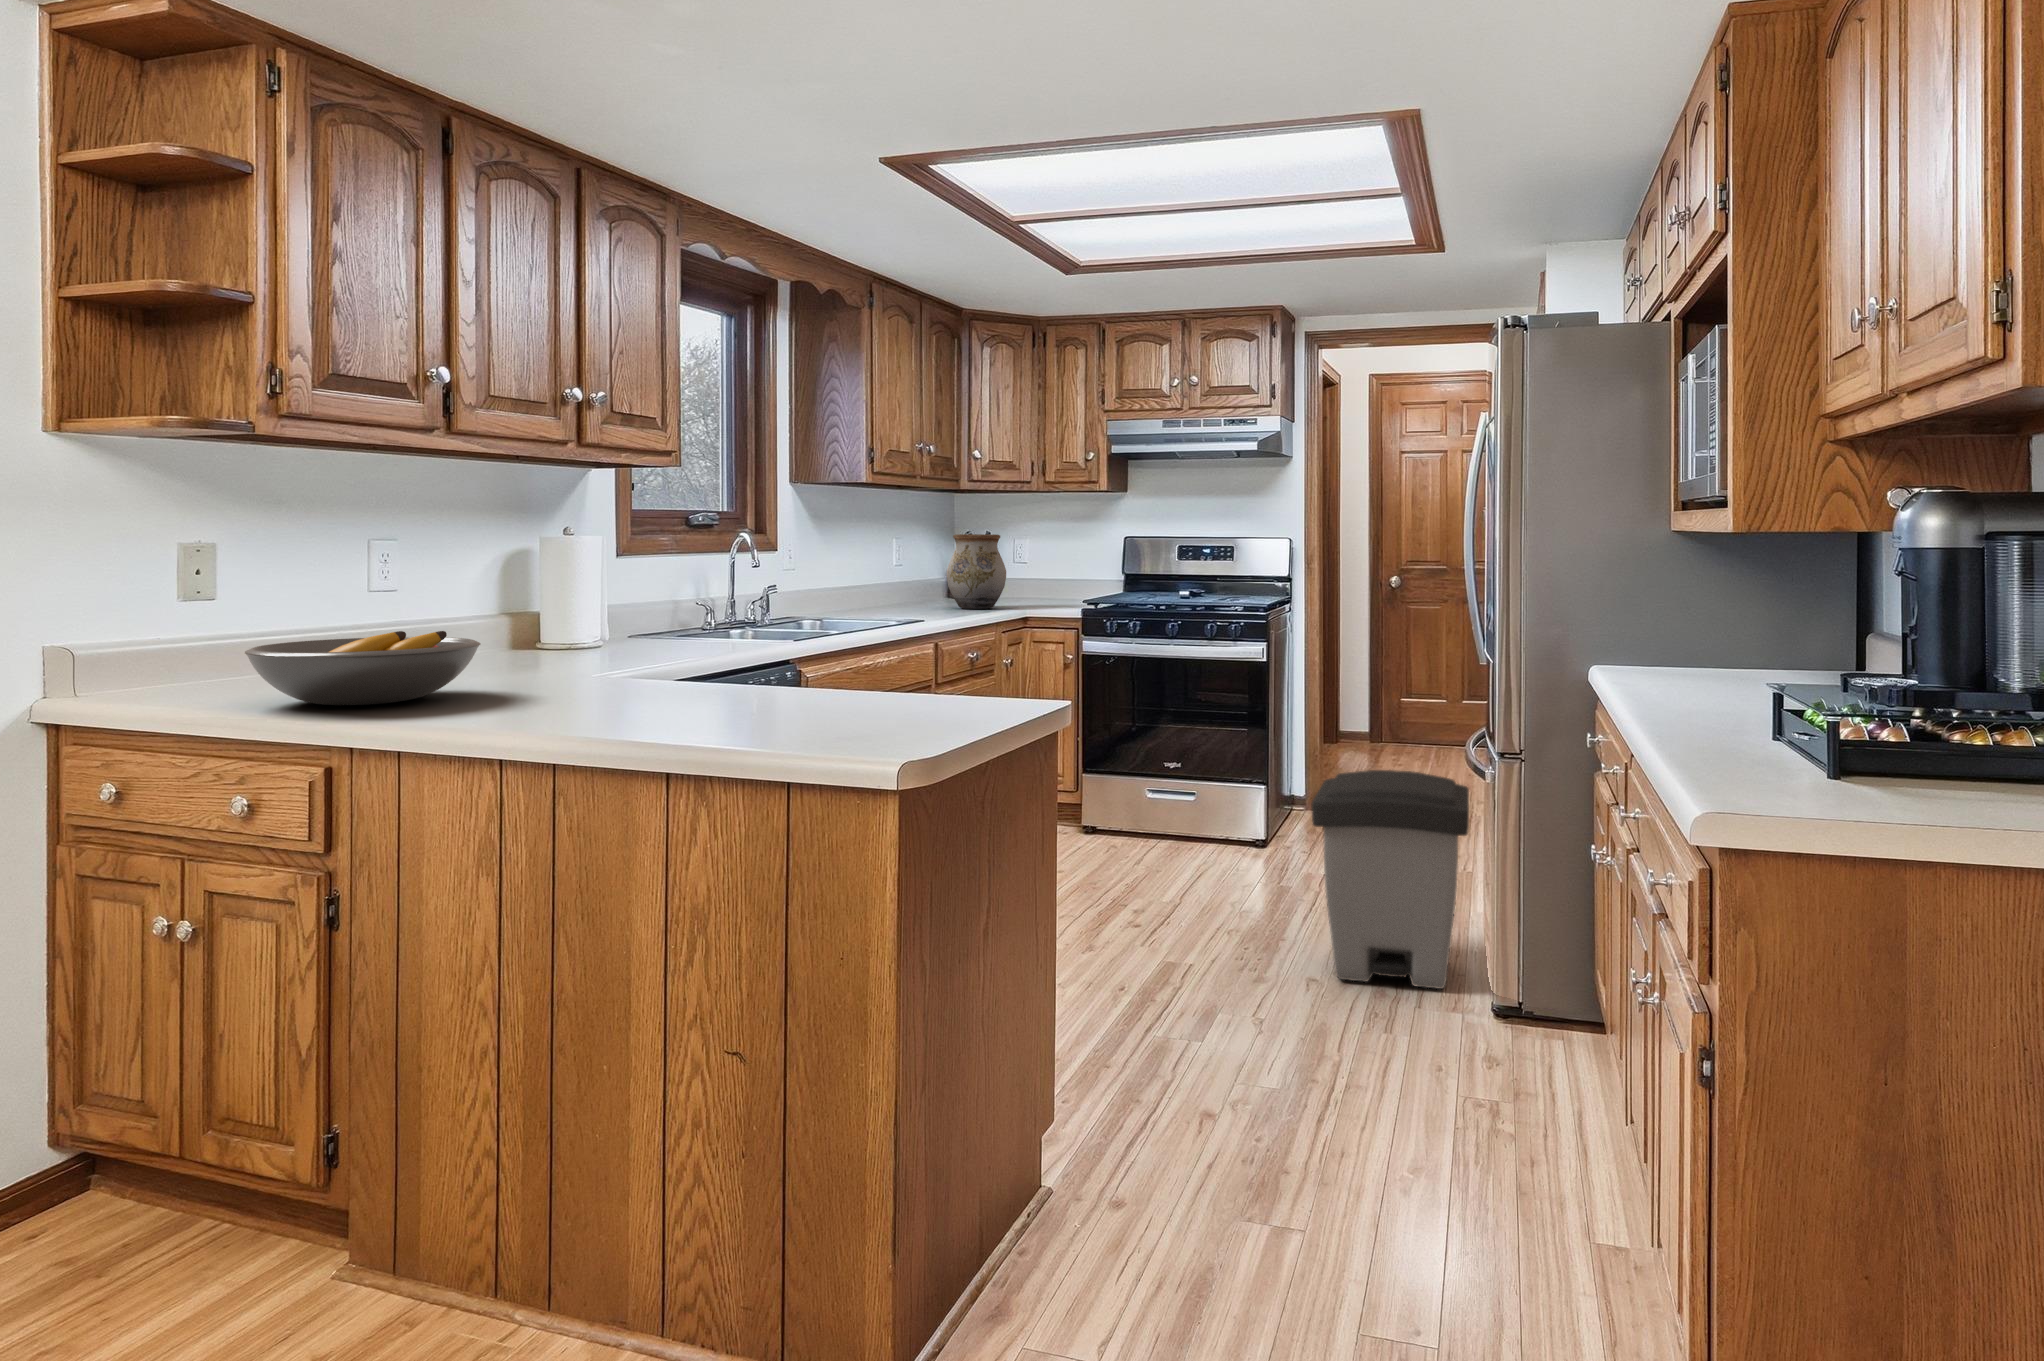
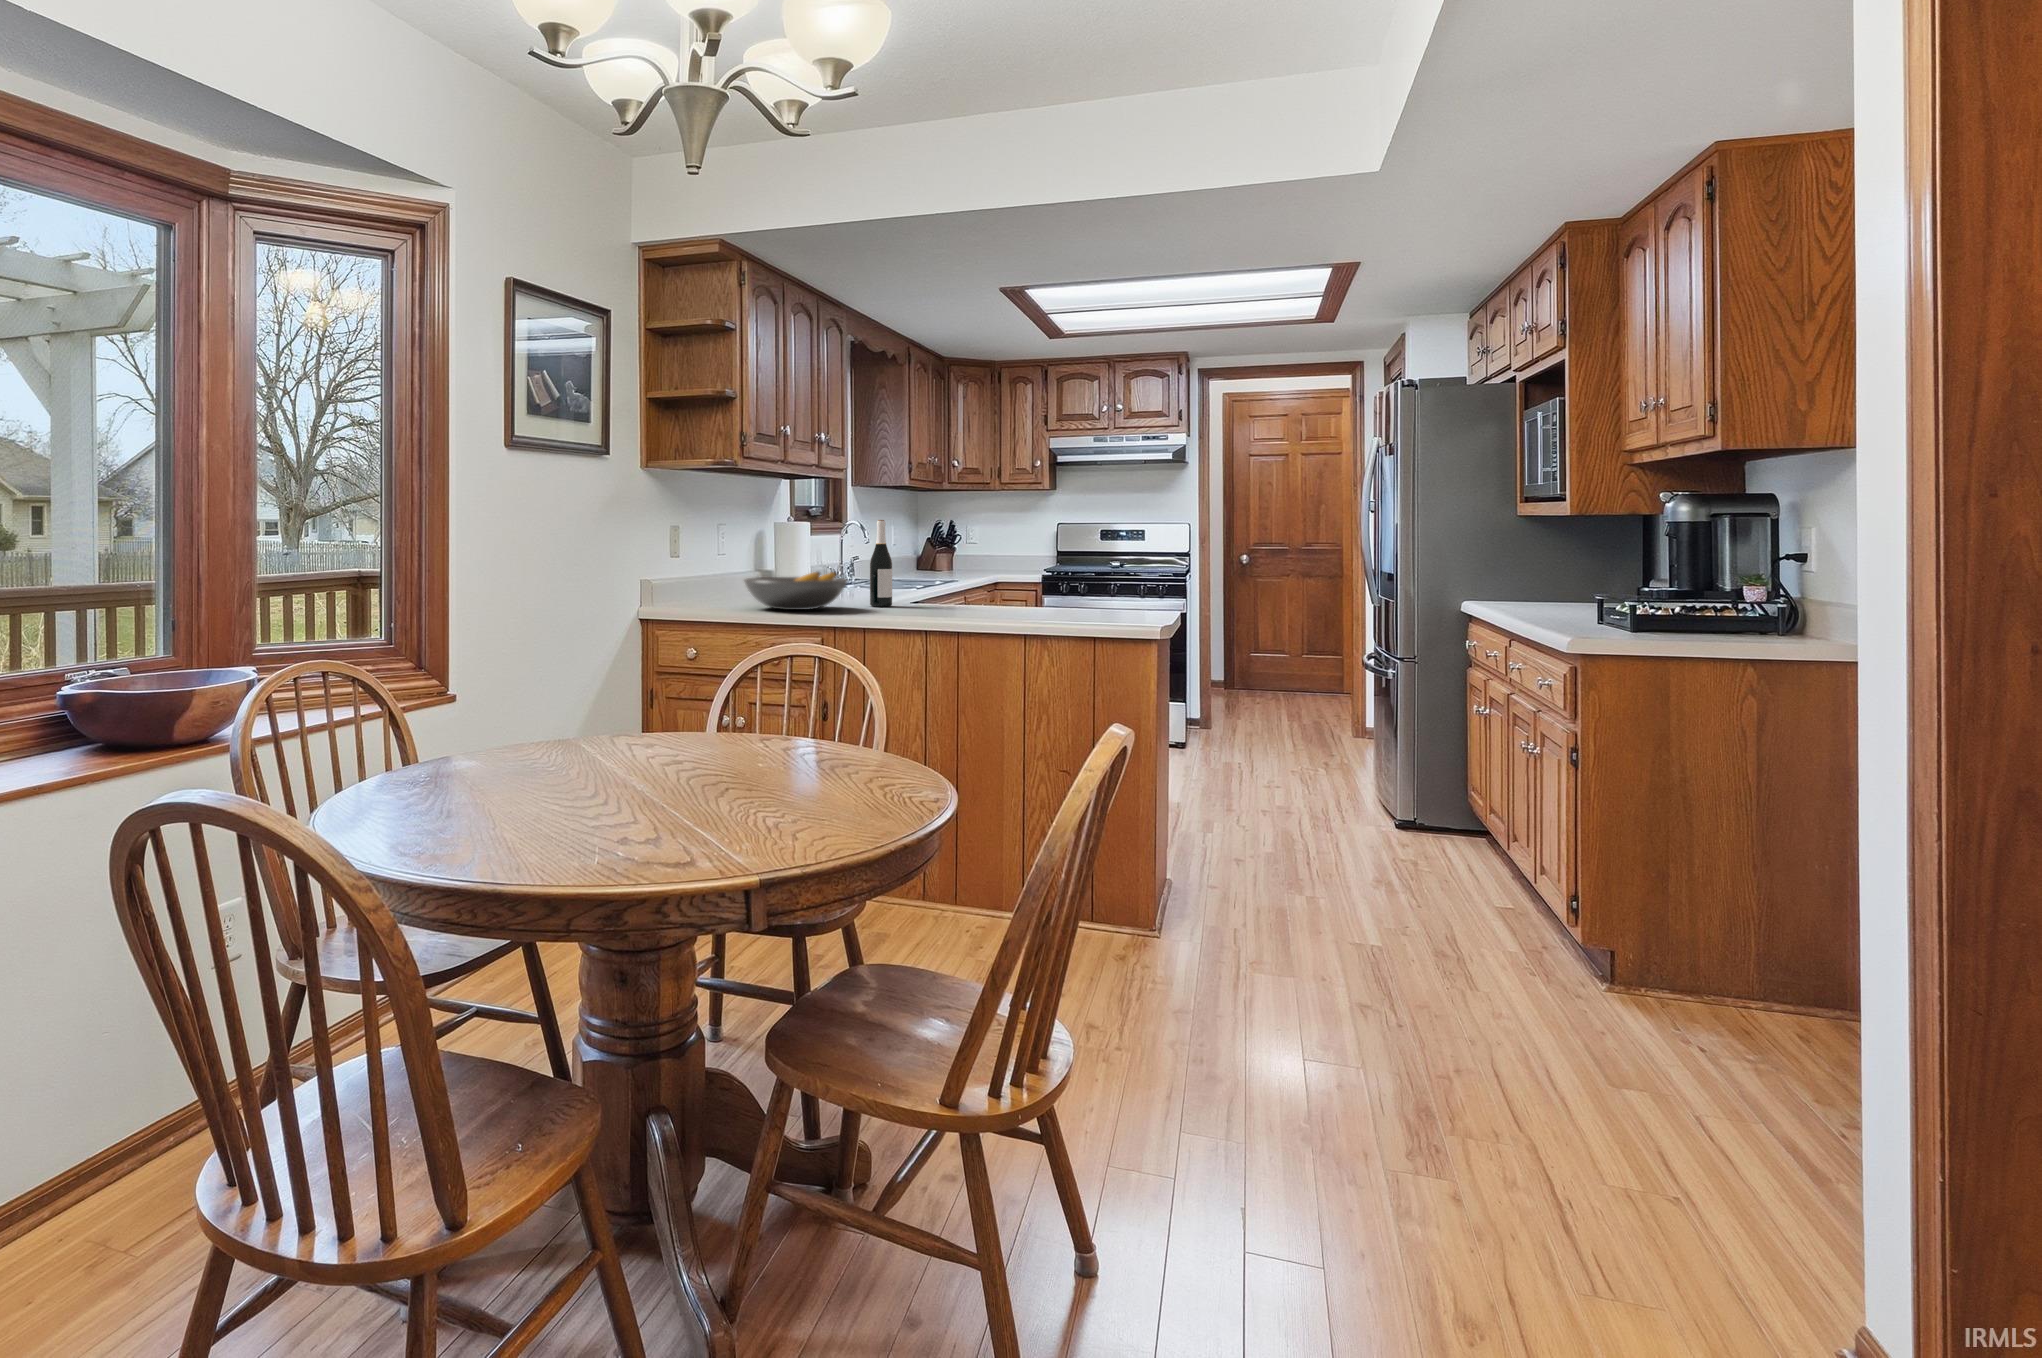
wine bottle: none [562,534,606,690] -> present [870,520,892,607]
vase: present [947,534,1006,609] -> none [933,521,976,575]
trash can: present [1311,770,1469,989] -> none [1263,674,1375,810]

